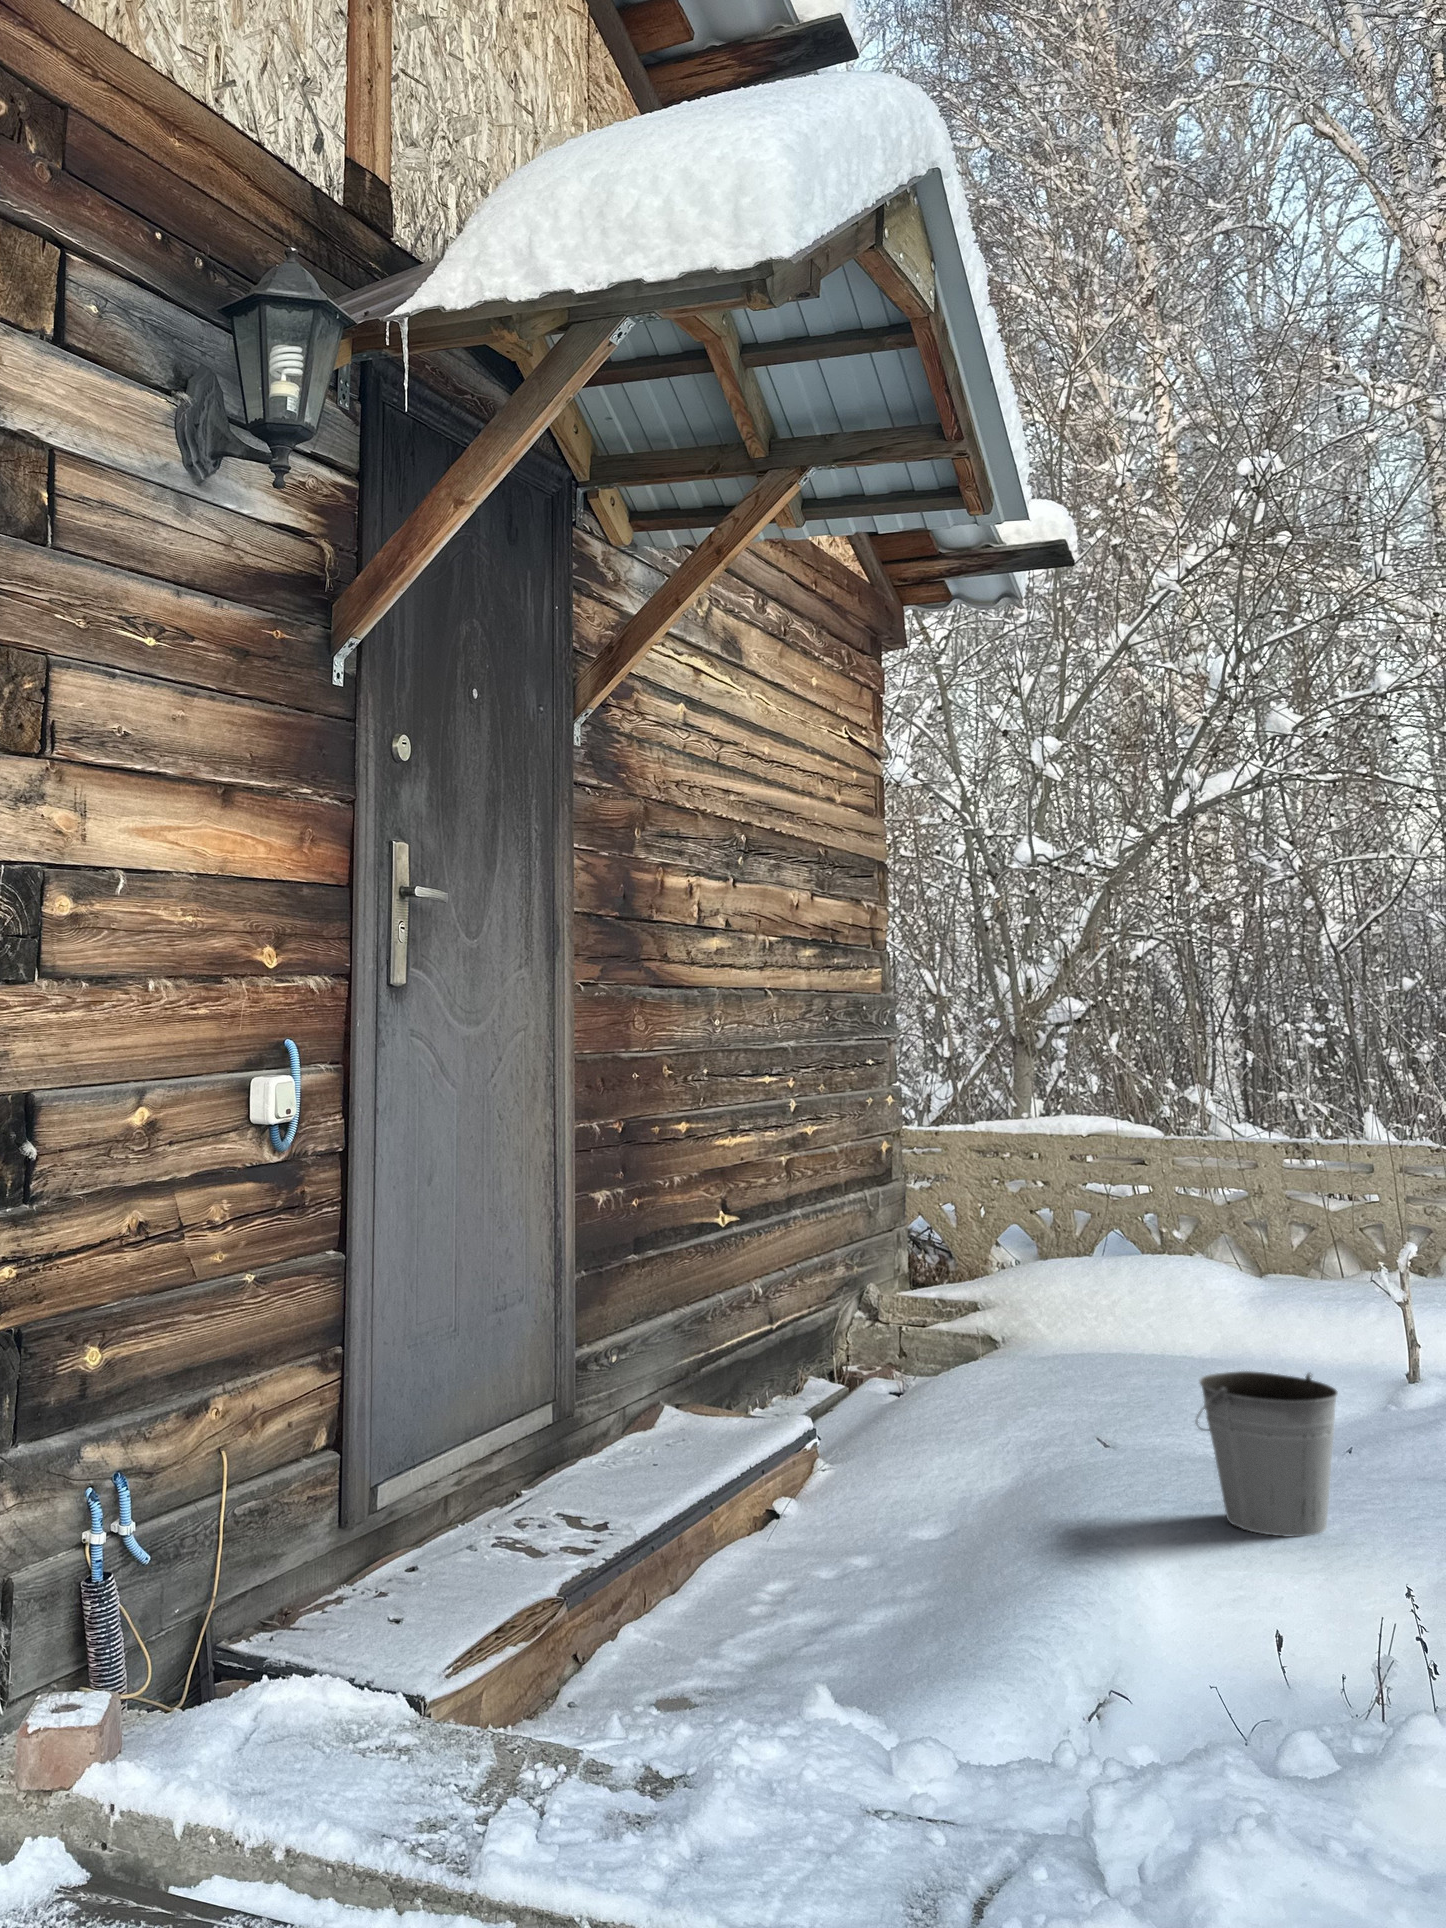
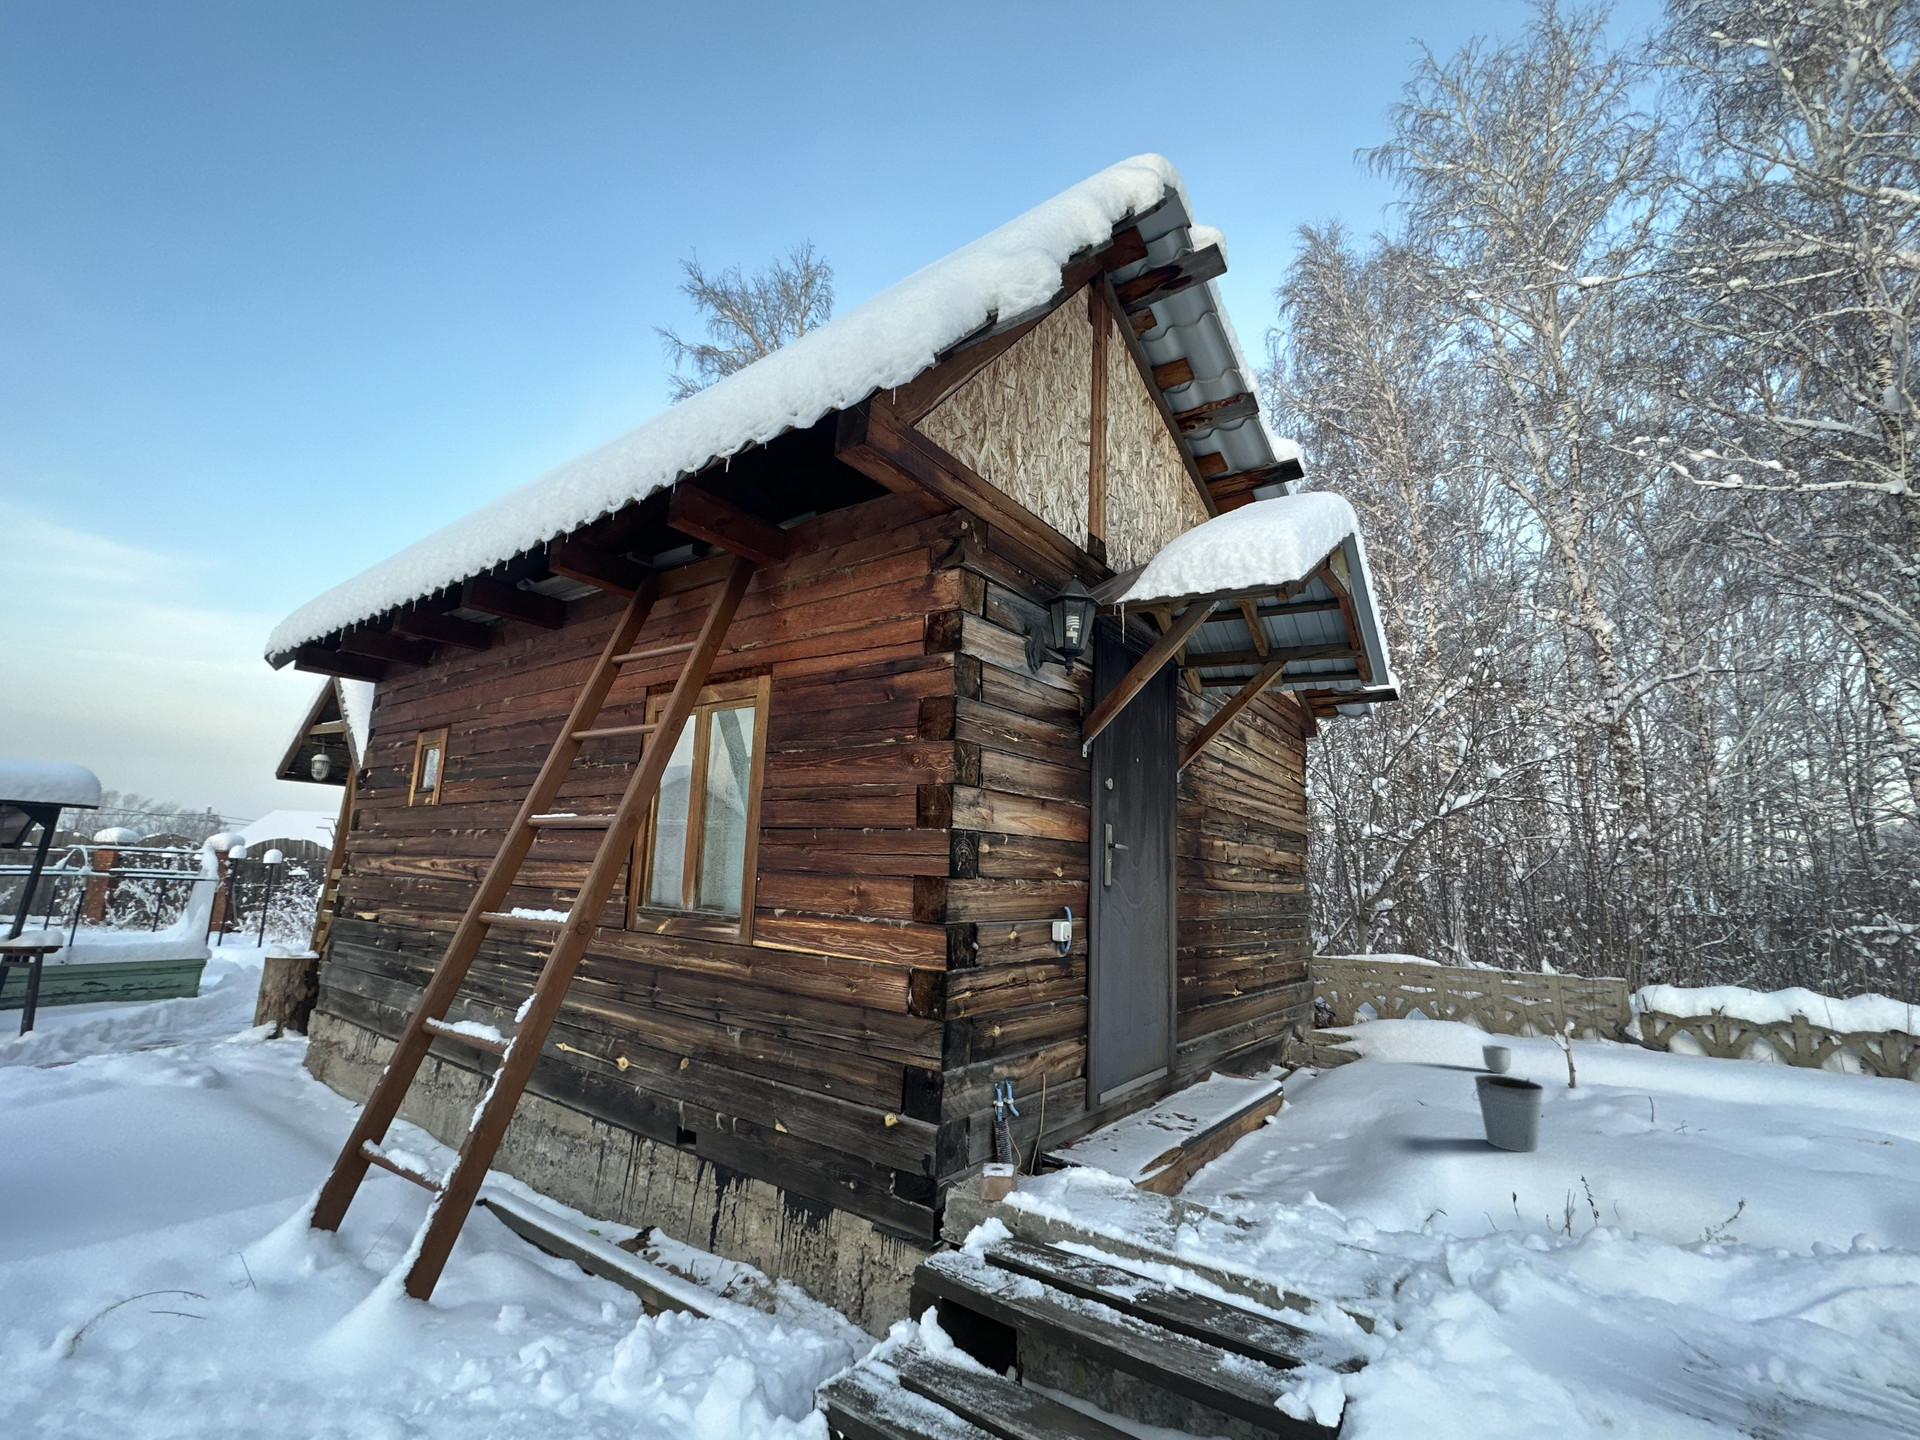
planter: none [1236,1303,1292,1363] -> present [1482,1045,1511,1074]

